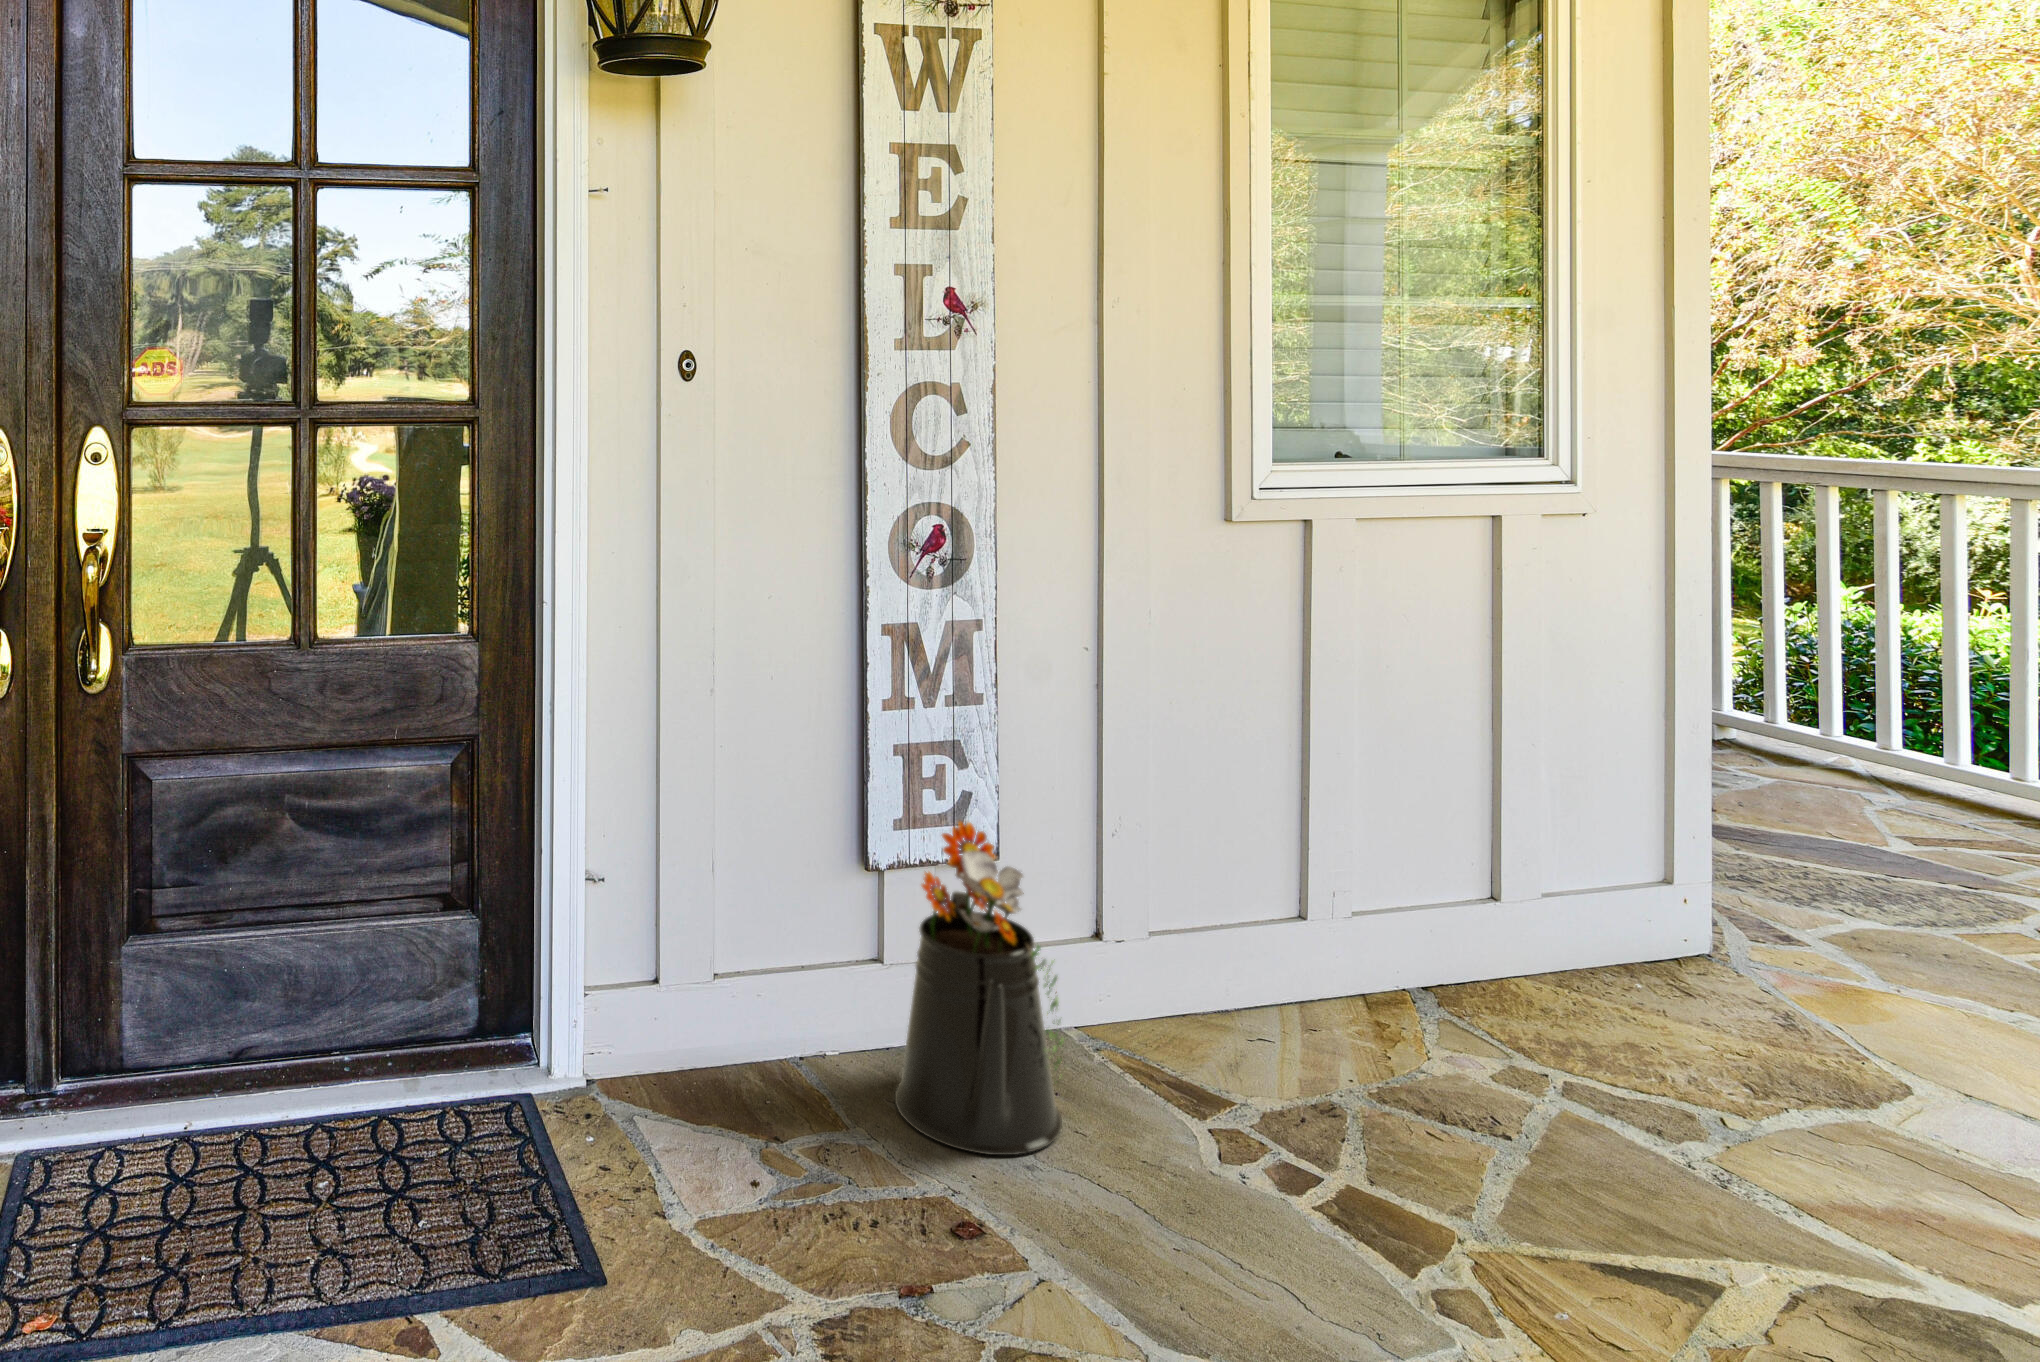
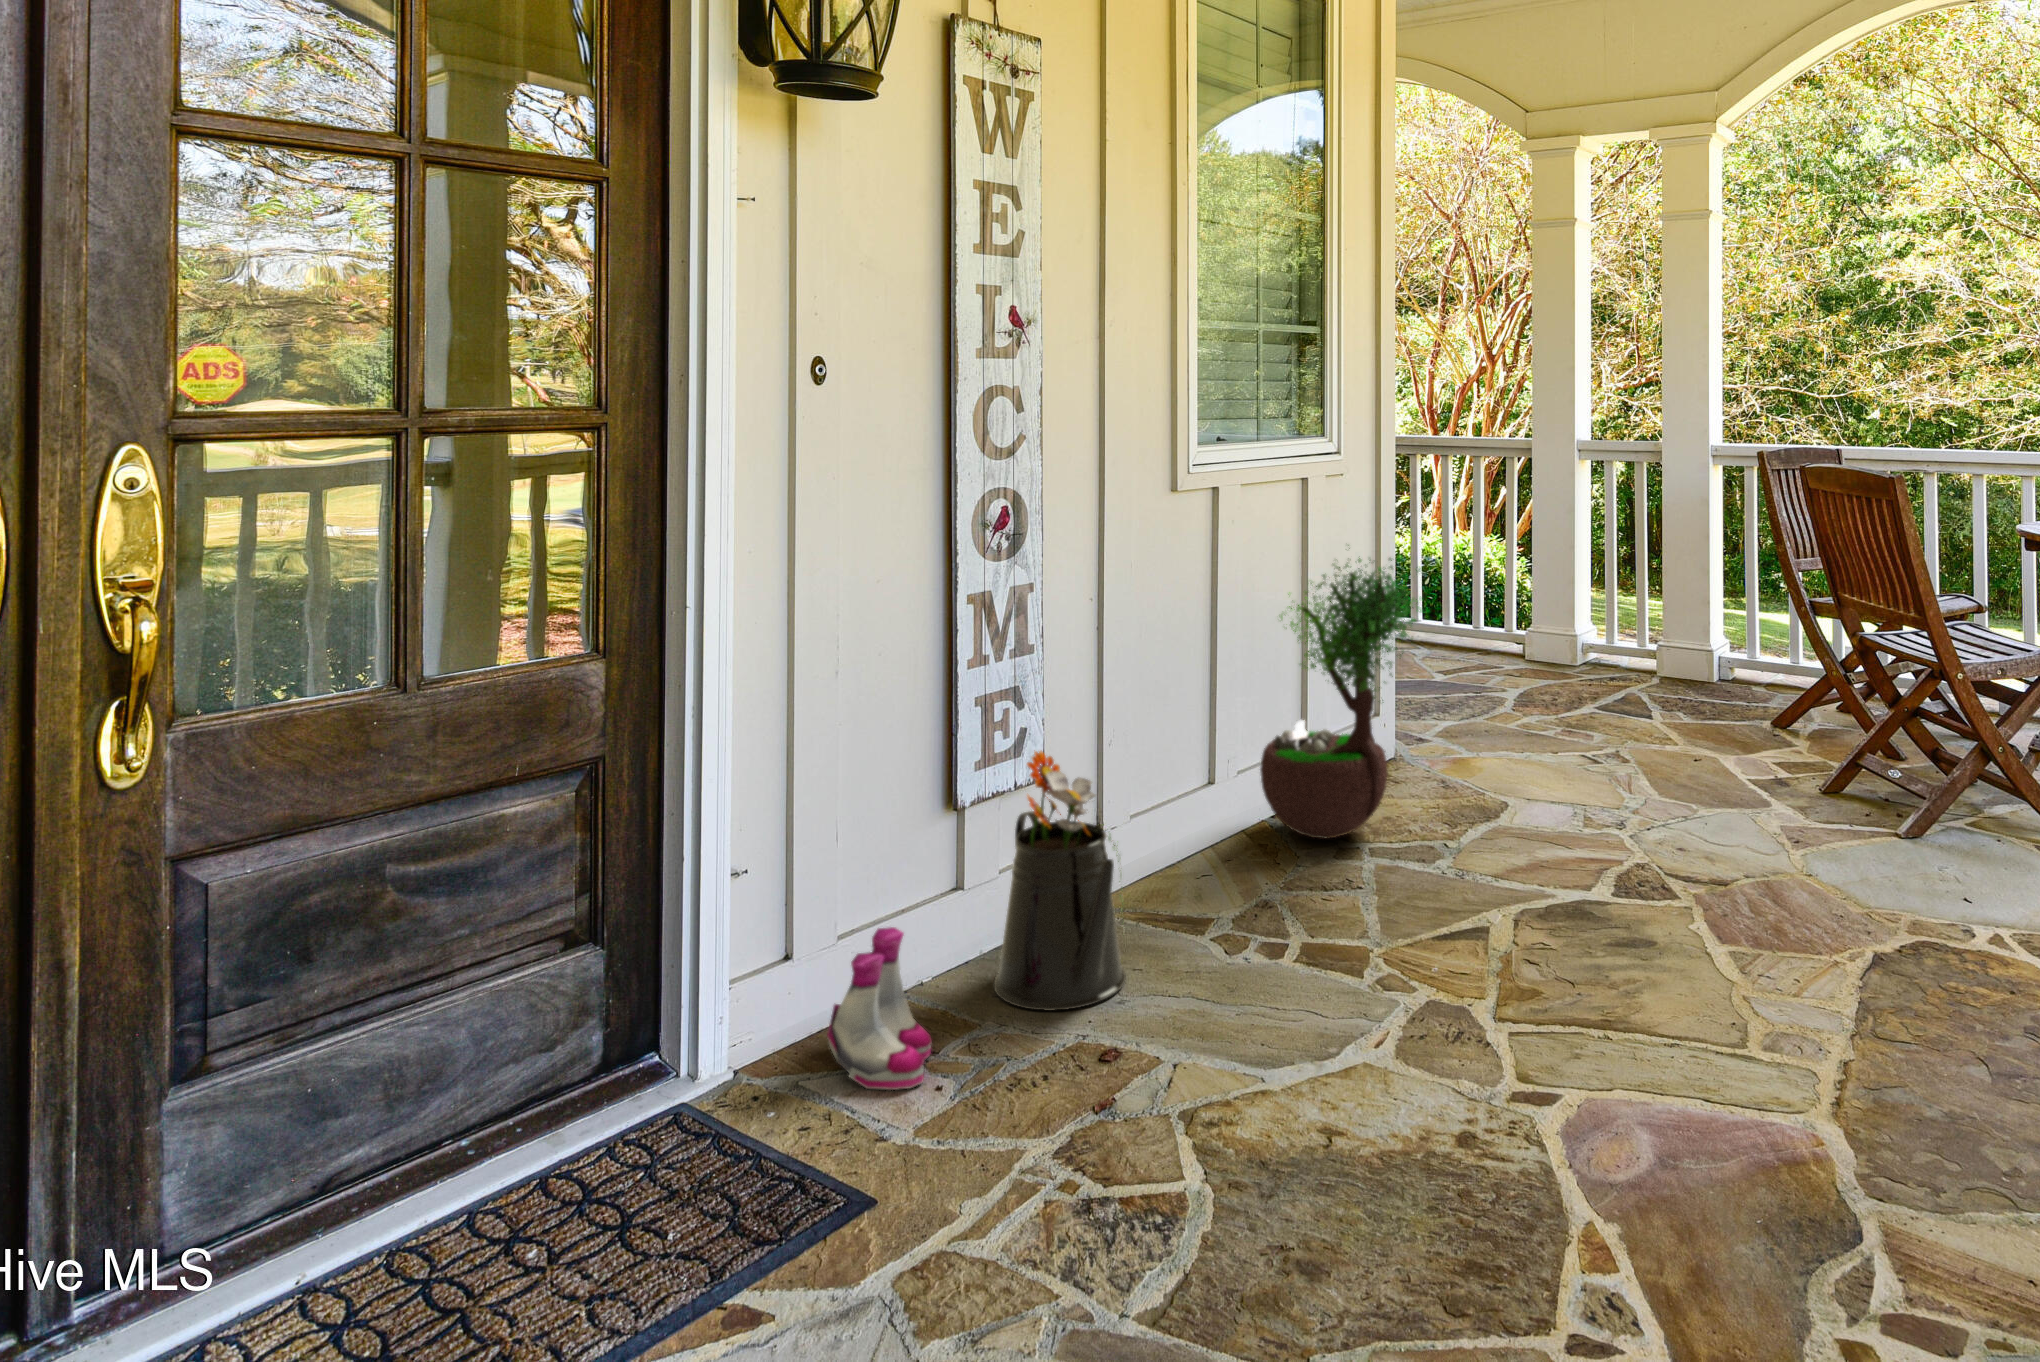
potted tree: none [1388,616,1697,1048] -> present [1260,545,1422,838]
boots: none [672,978,782,1170] -> present [827,927,932,1090]

